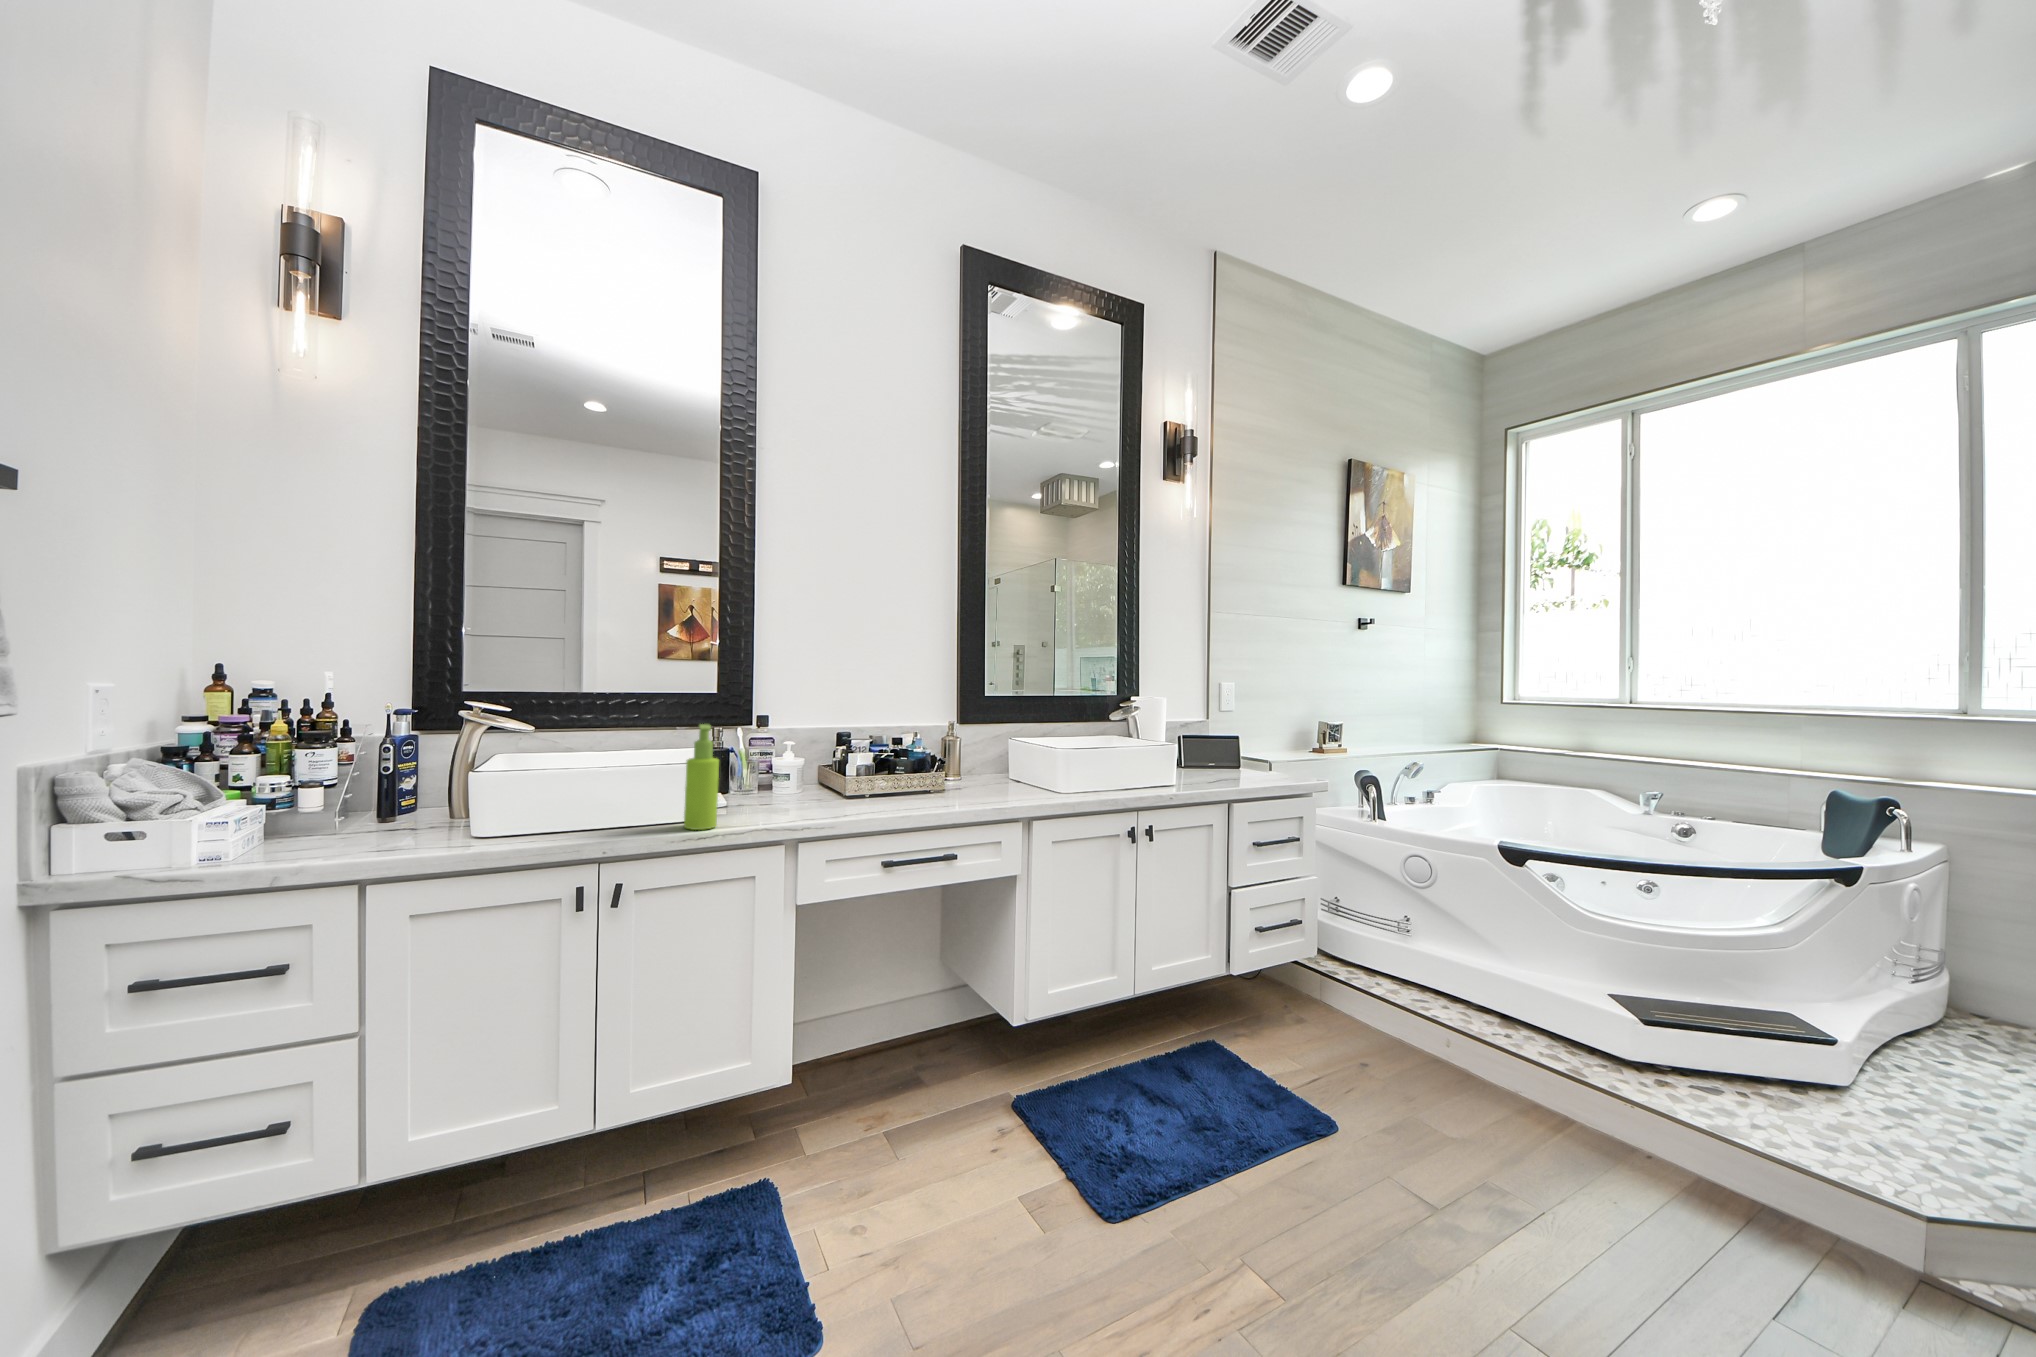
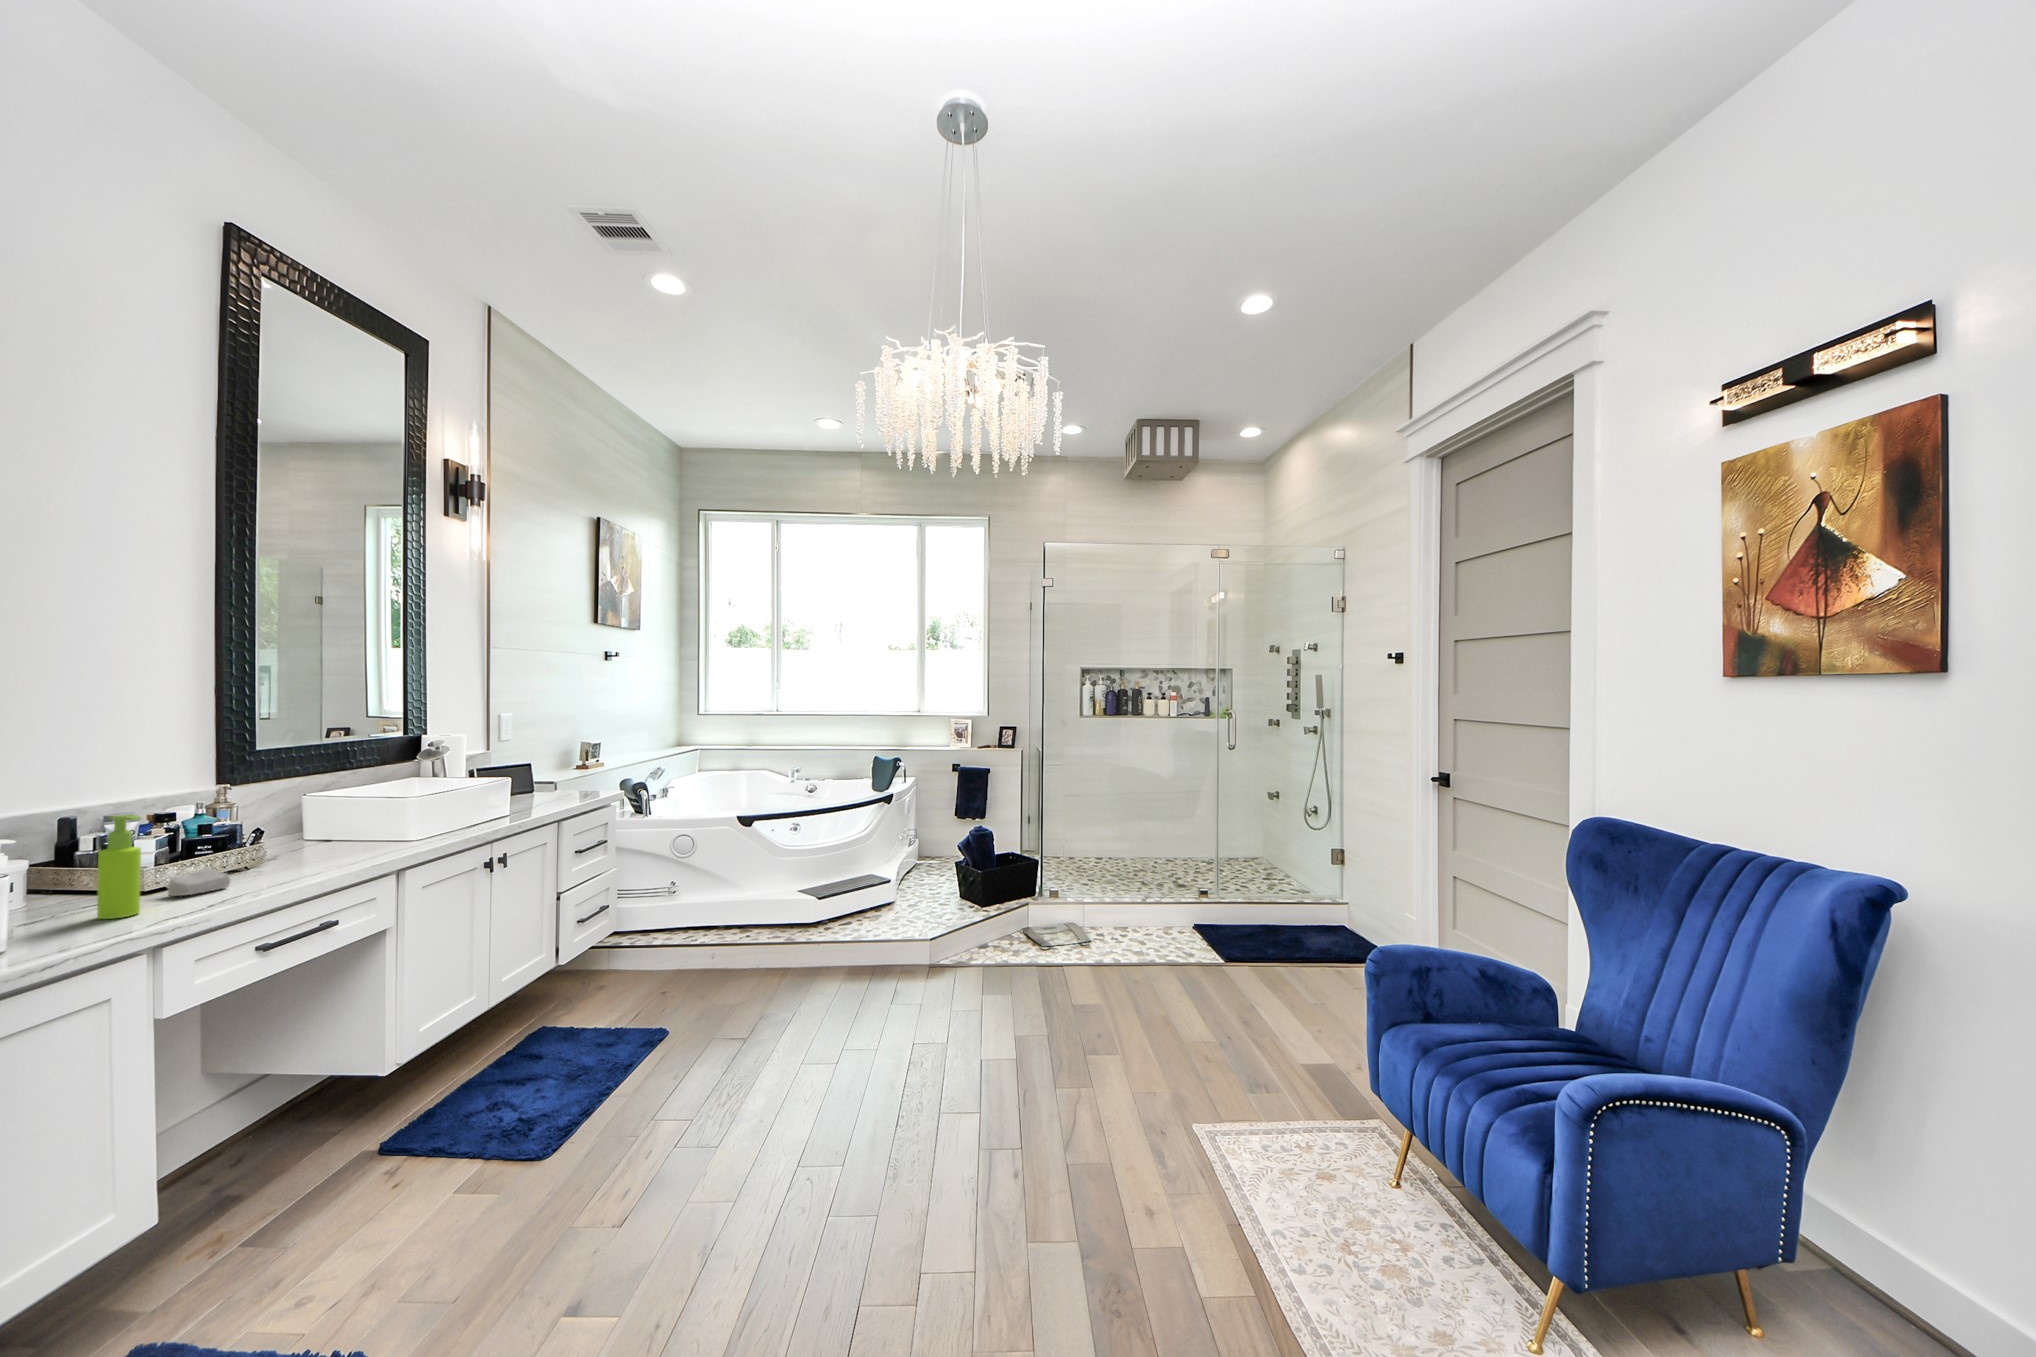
soap bar: none [768,794,819,819] -> present [168,868,230,896]

